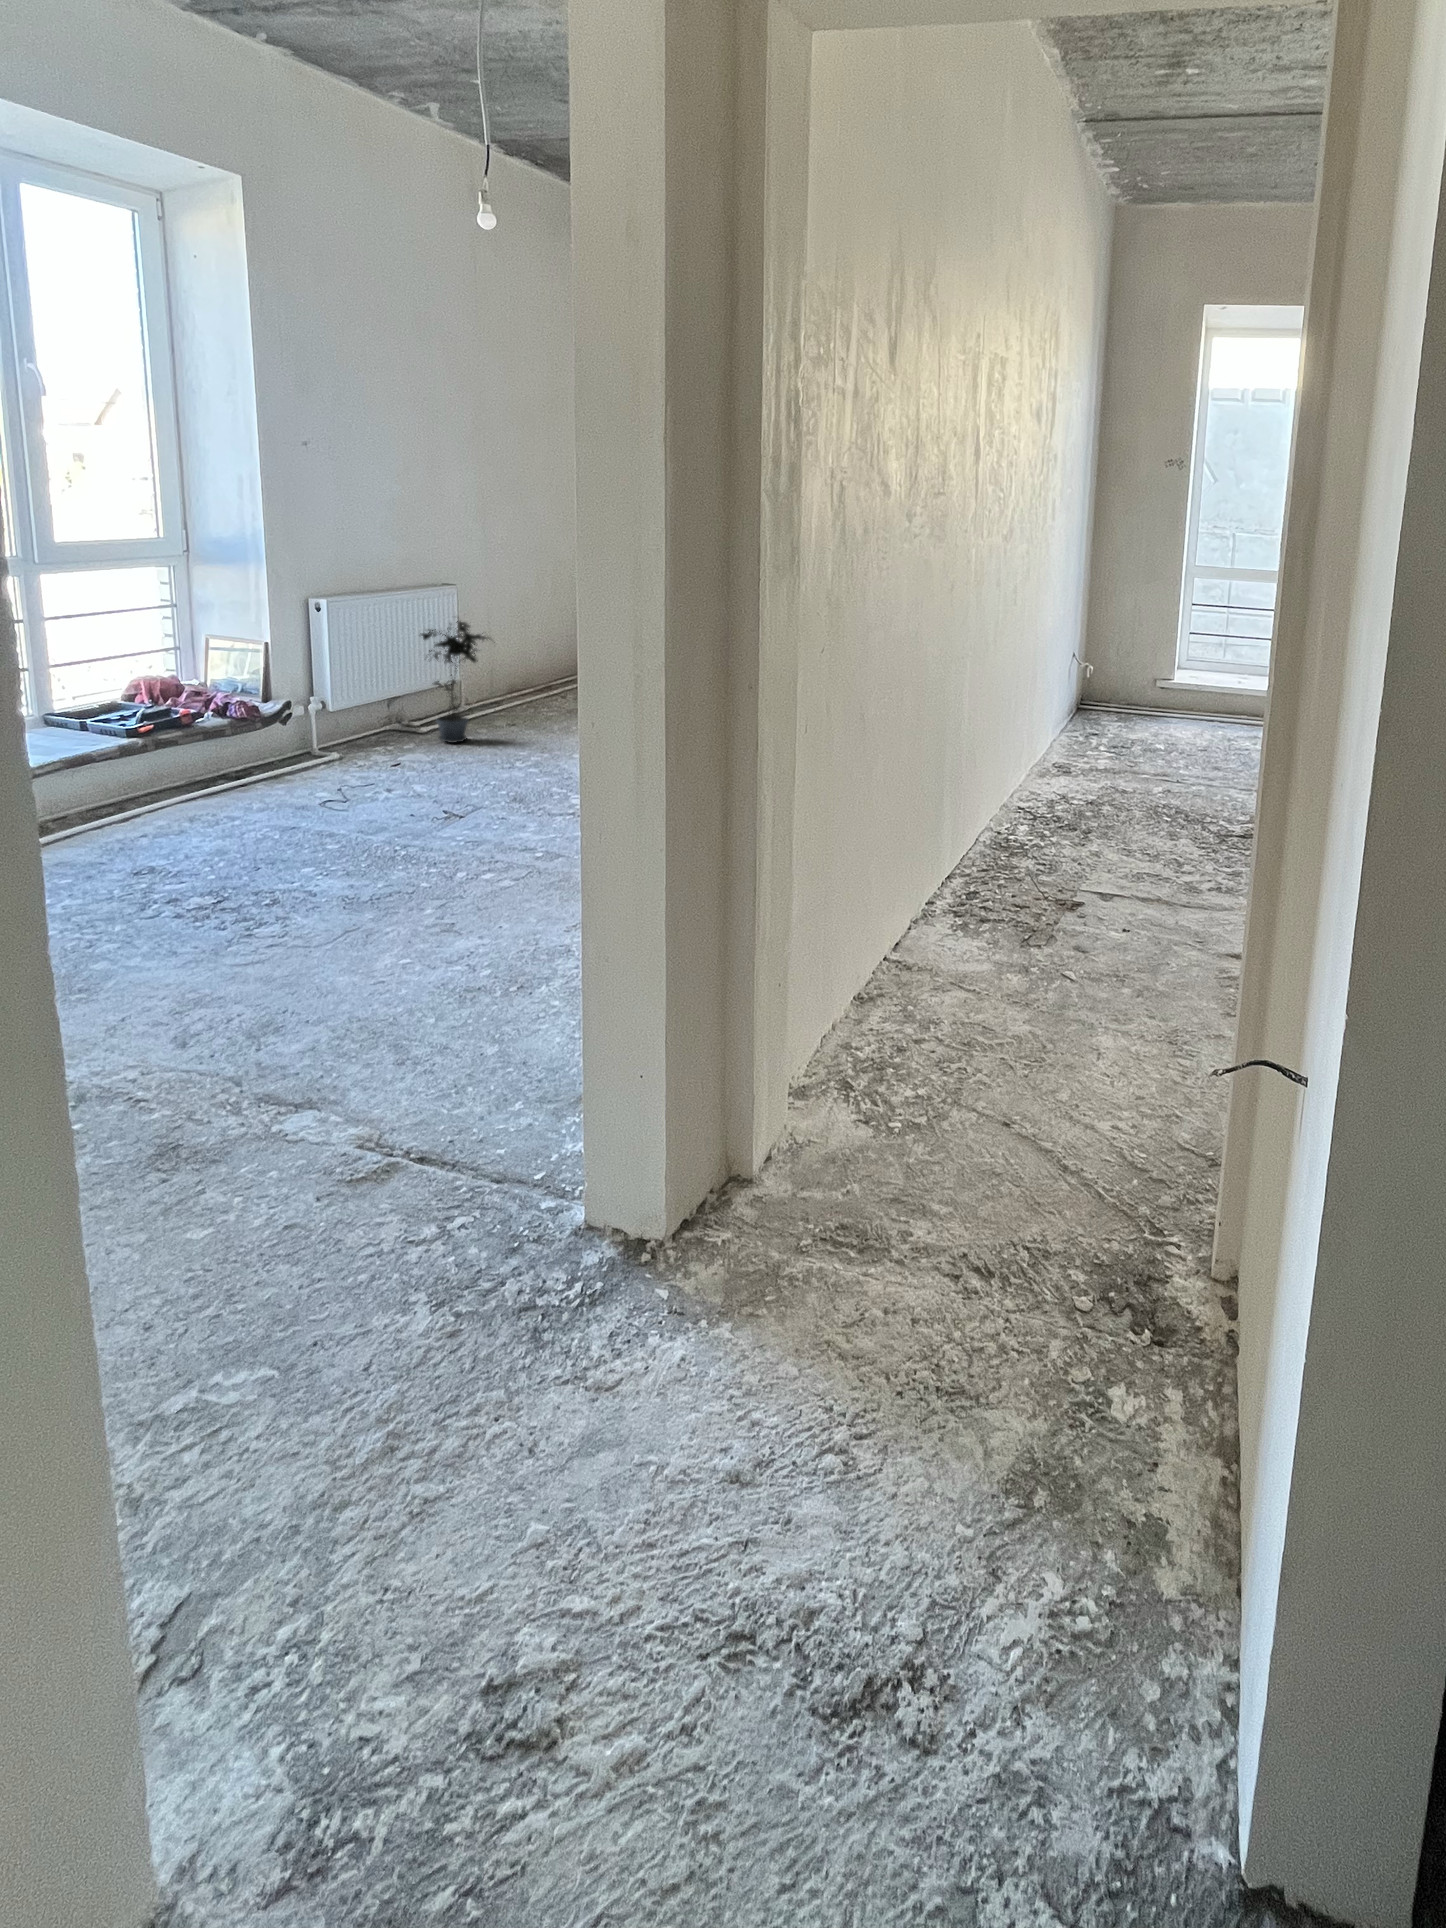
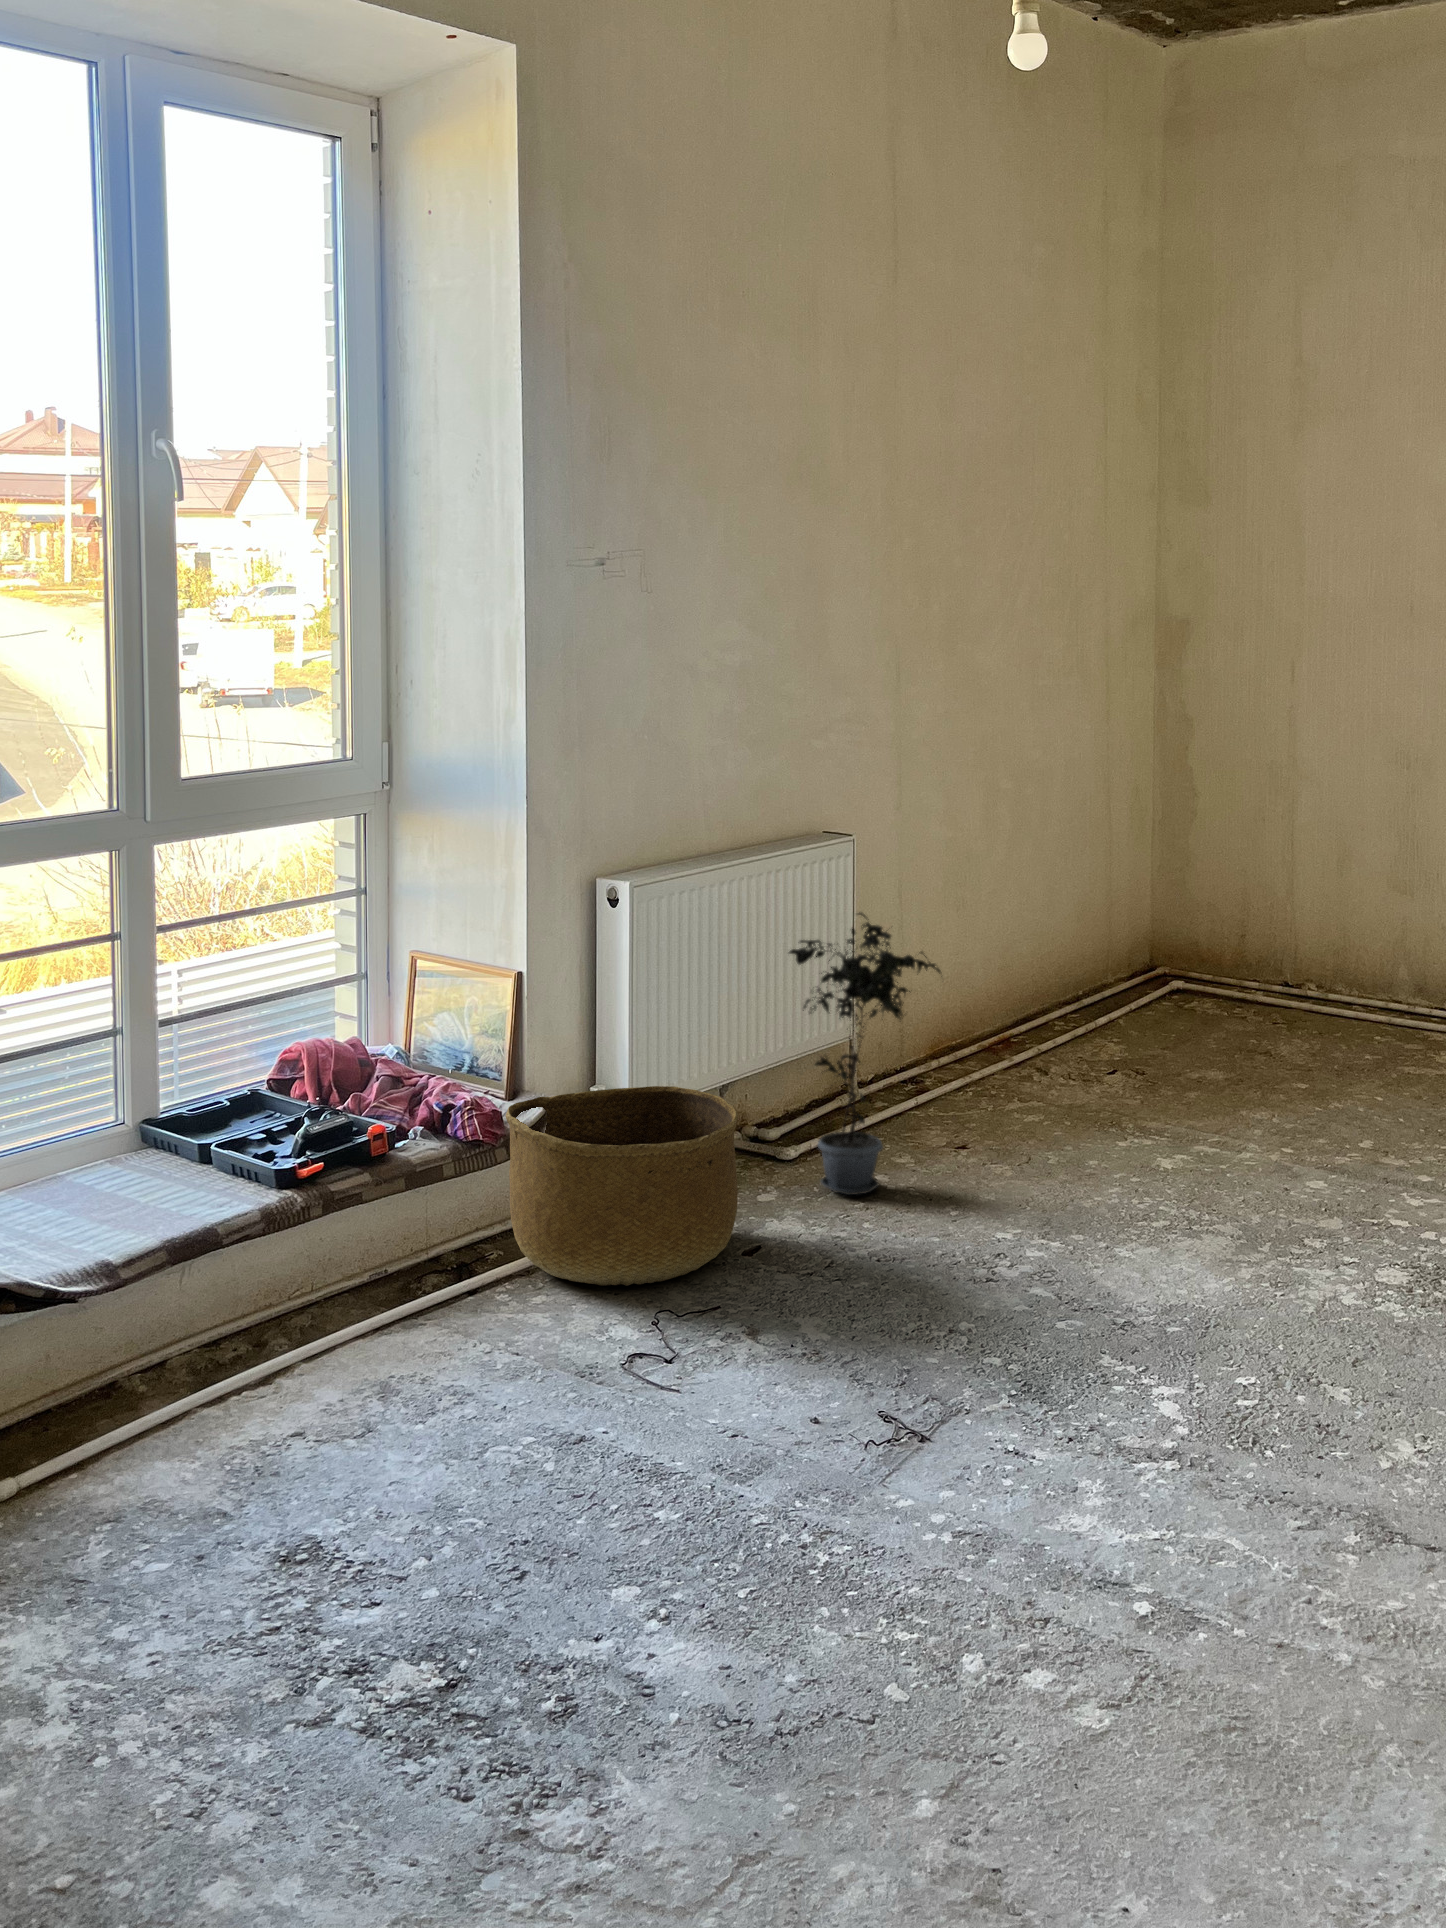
basket: none [260,695,387,779] -> present [506,1086,738,1286]

